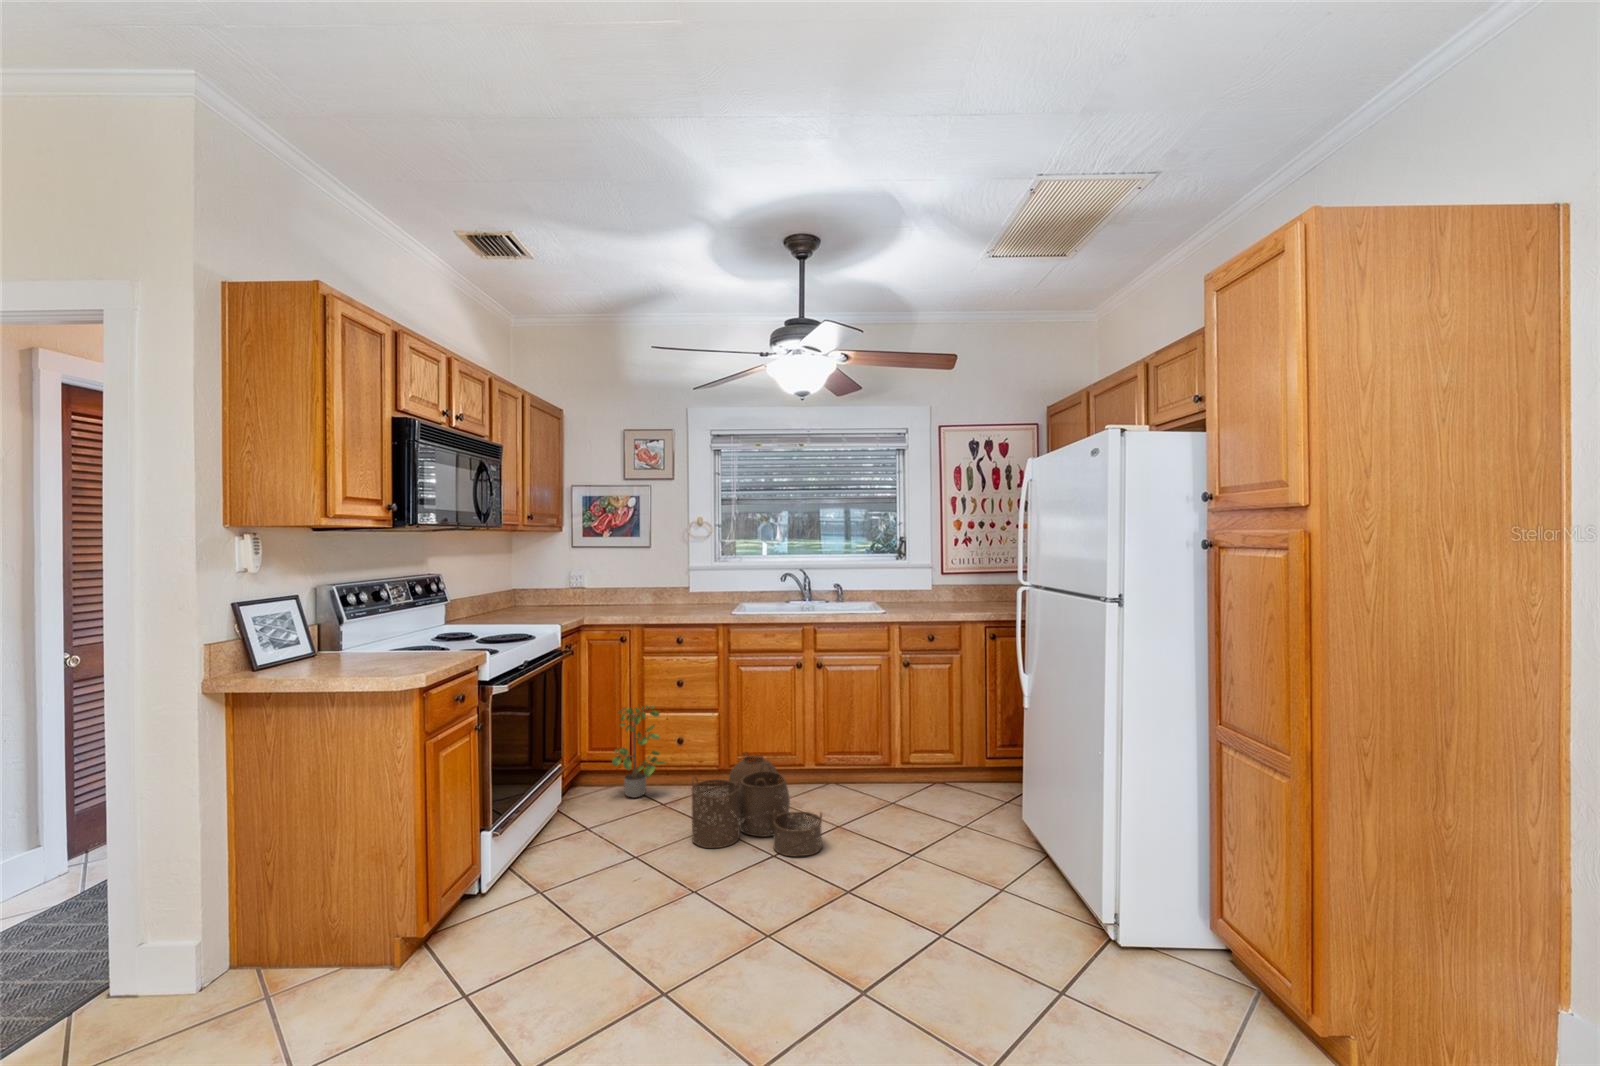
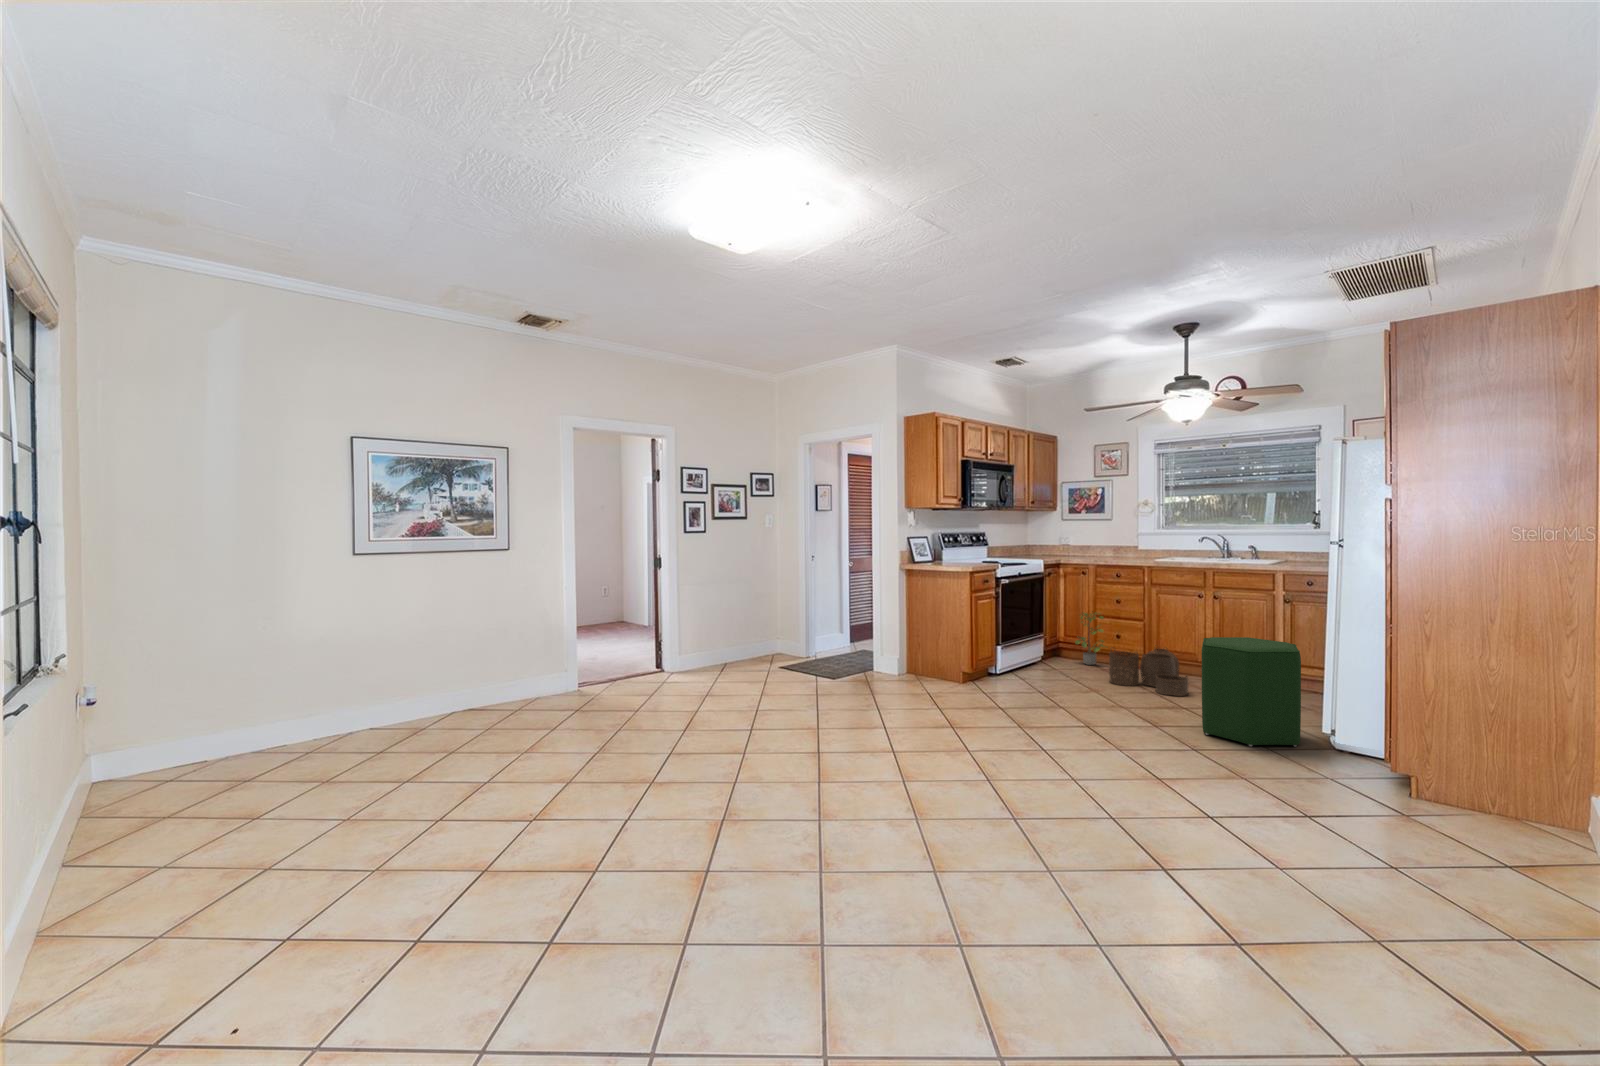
ottoman: none [913,762,1084,1003] -> present [1201,637,1301,747]

